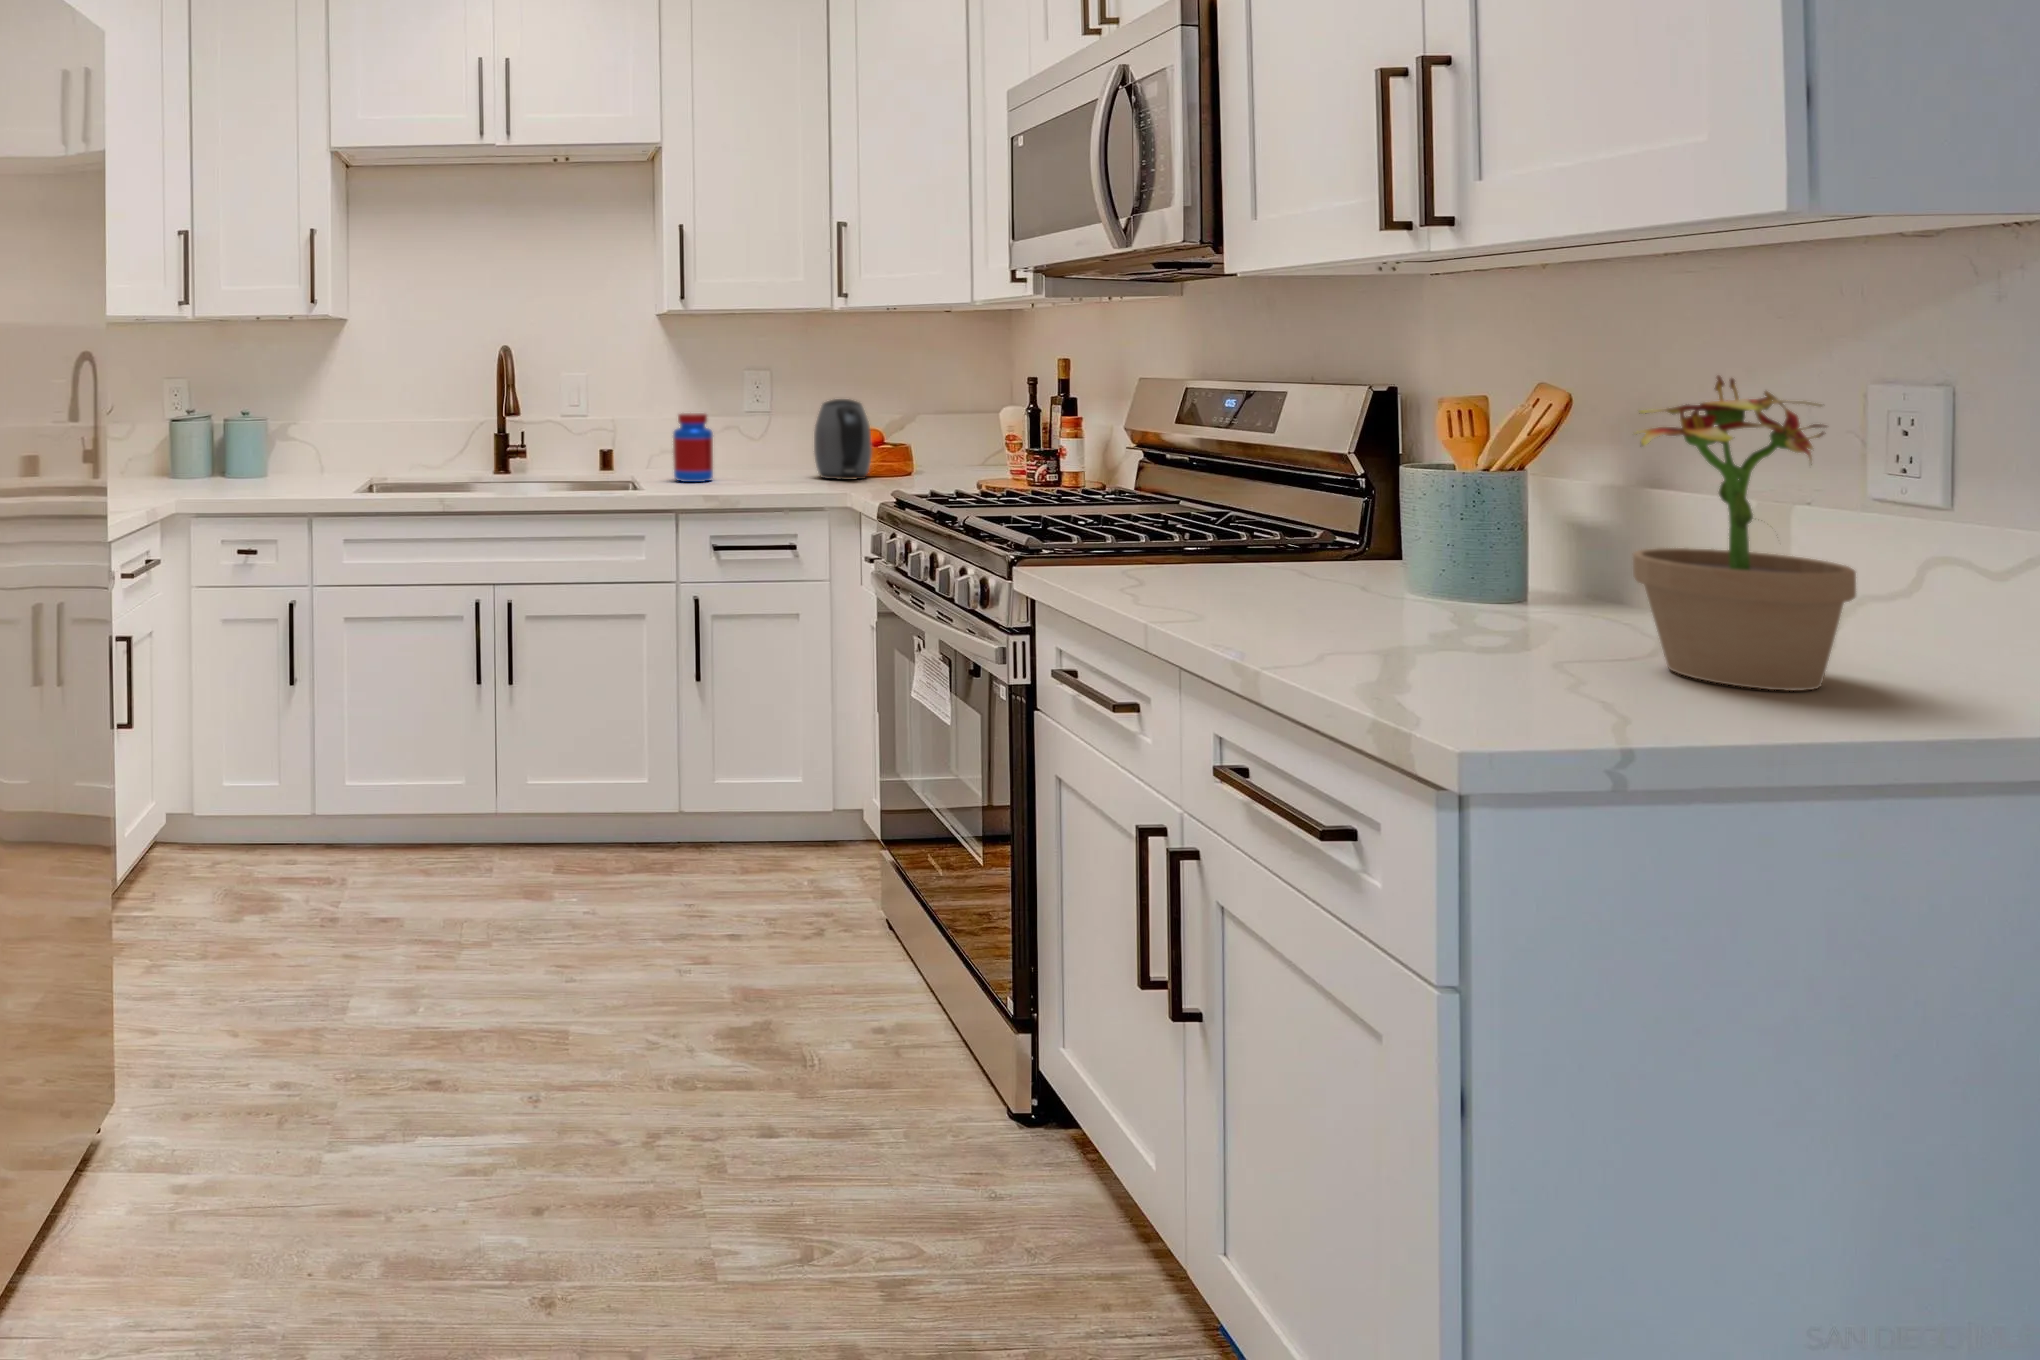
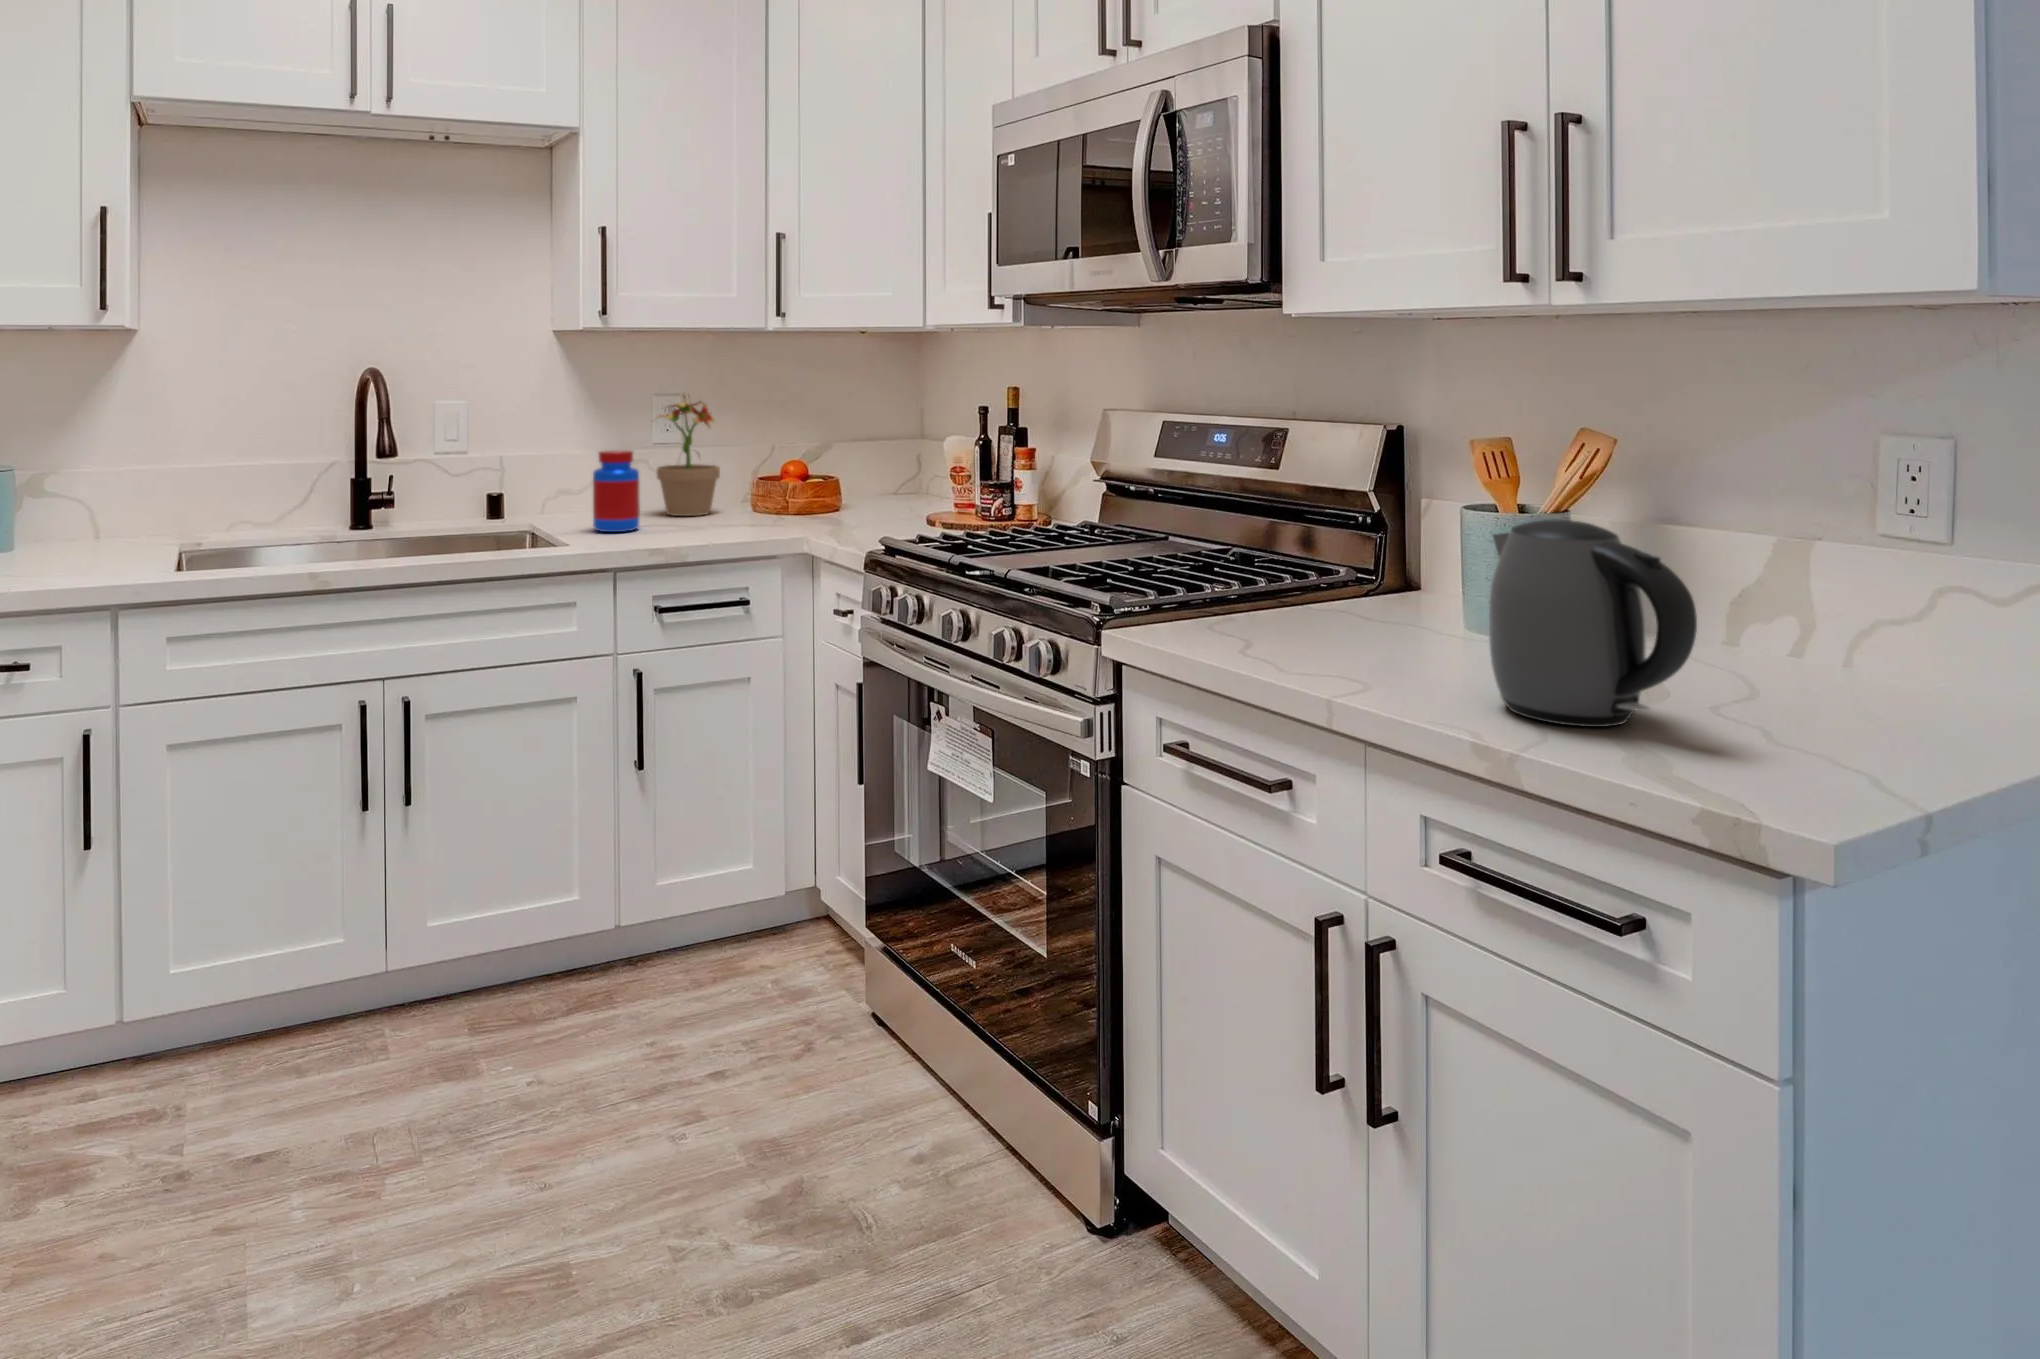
potted plant: present [1633,376,1856,691] -> present [653,395,720,516]
kettle: present [814,399,872,480] -> present [1489,520,1697,727]

